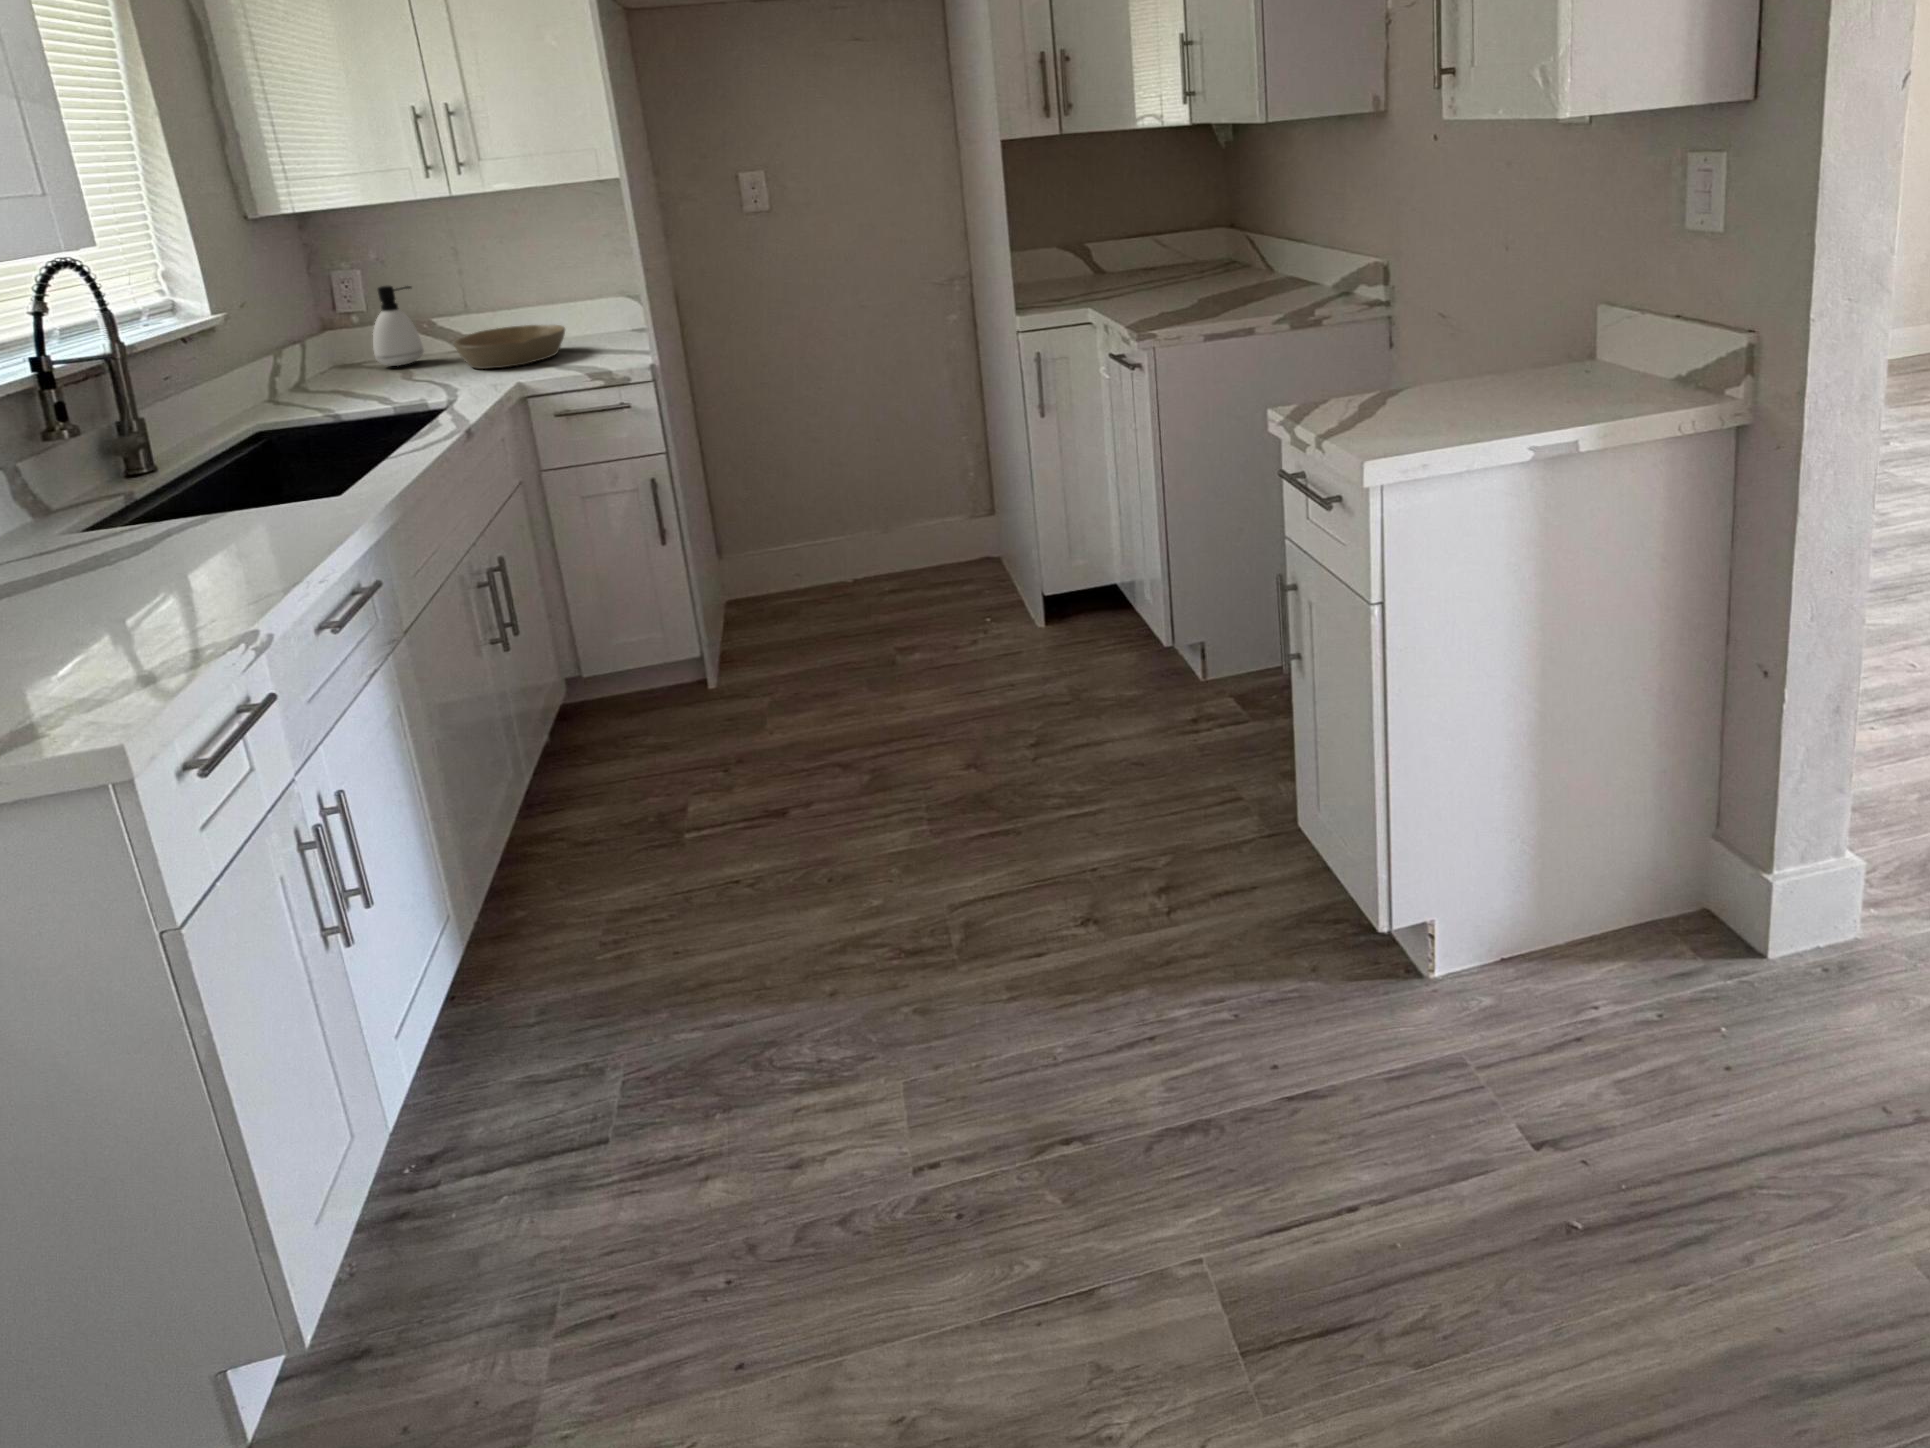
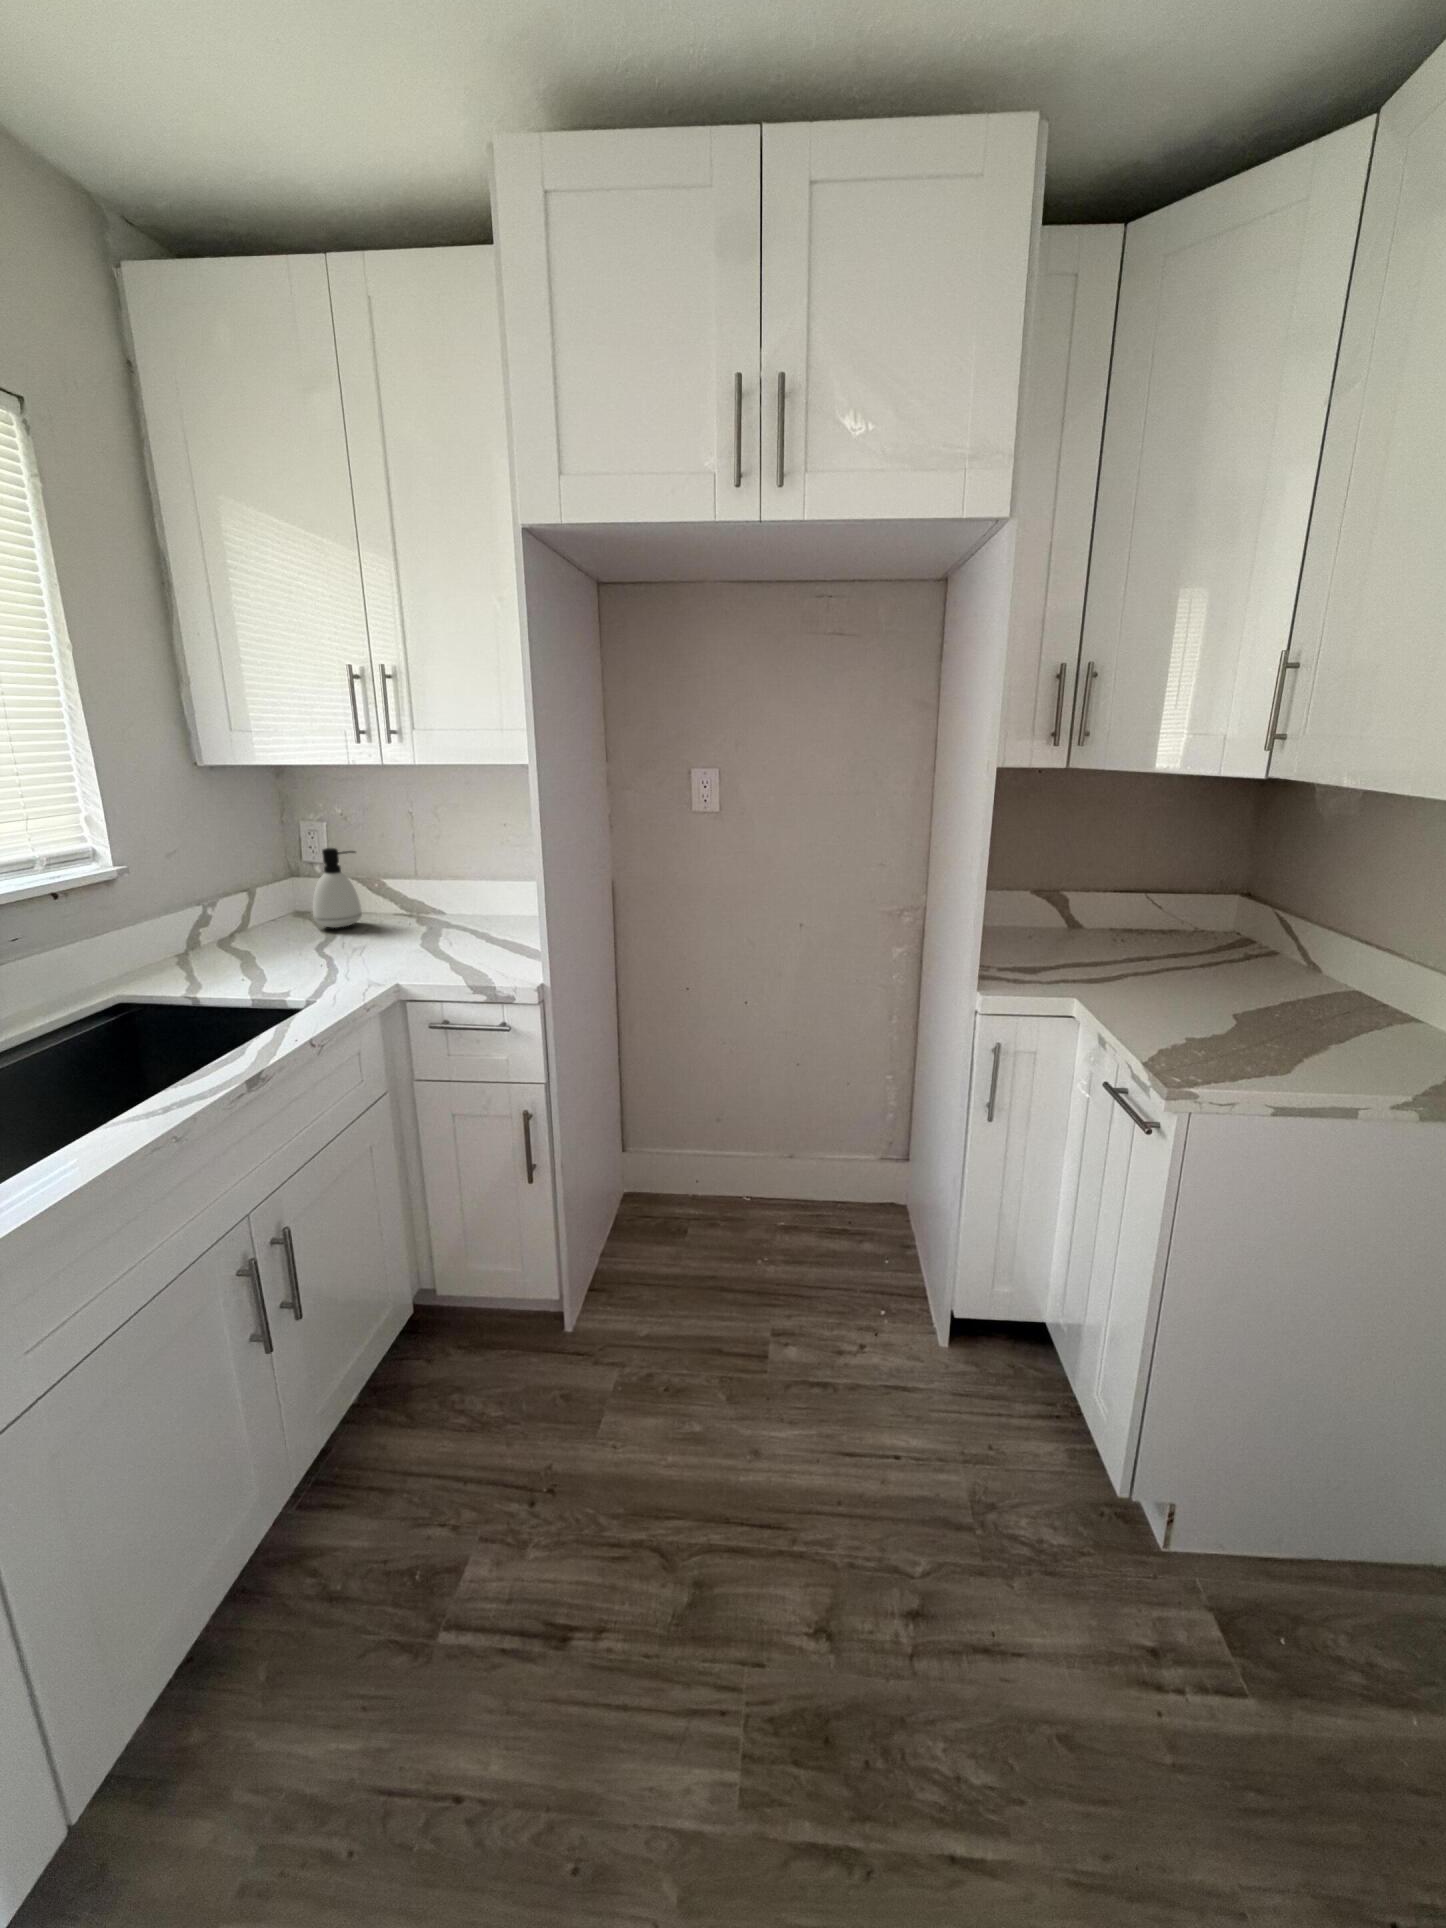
bowl: present [454,325,565,369] -> none [369,903,485,953]

